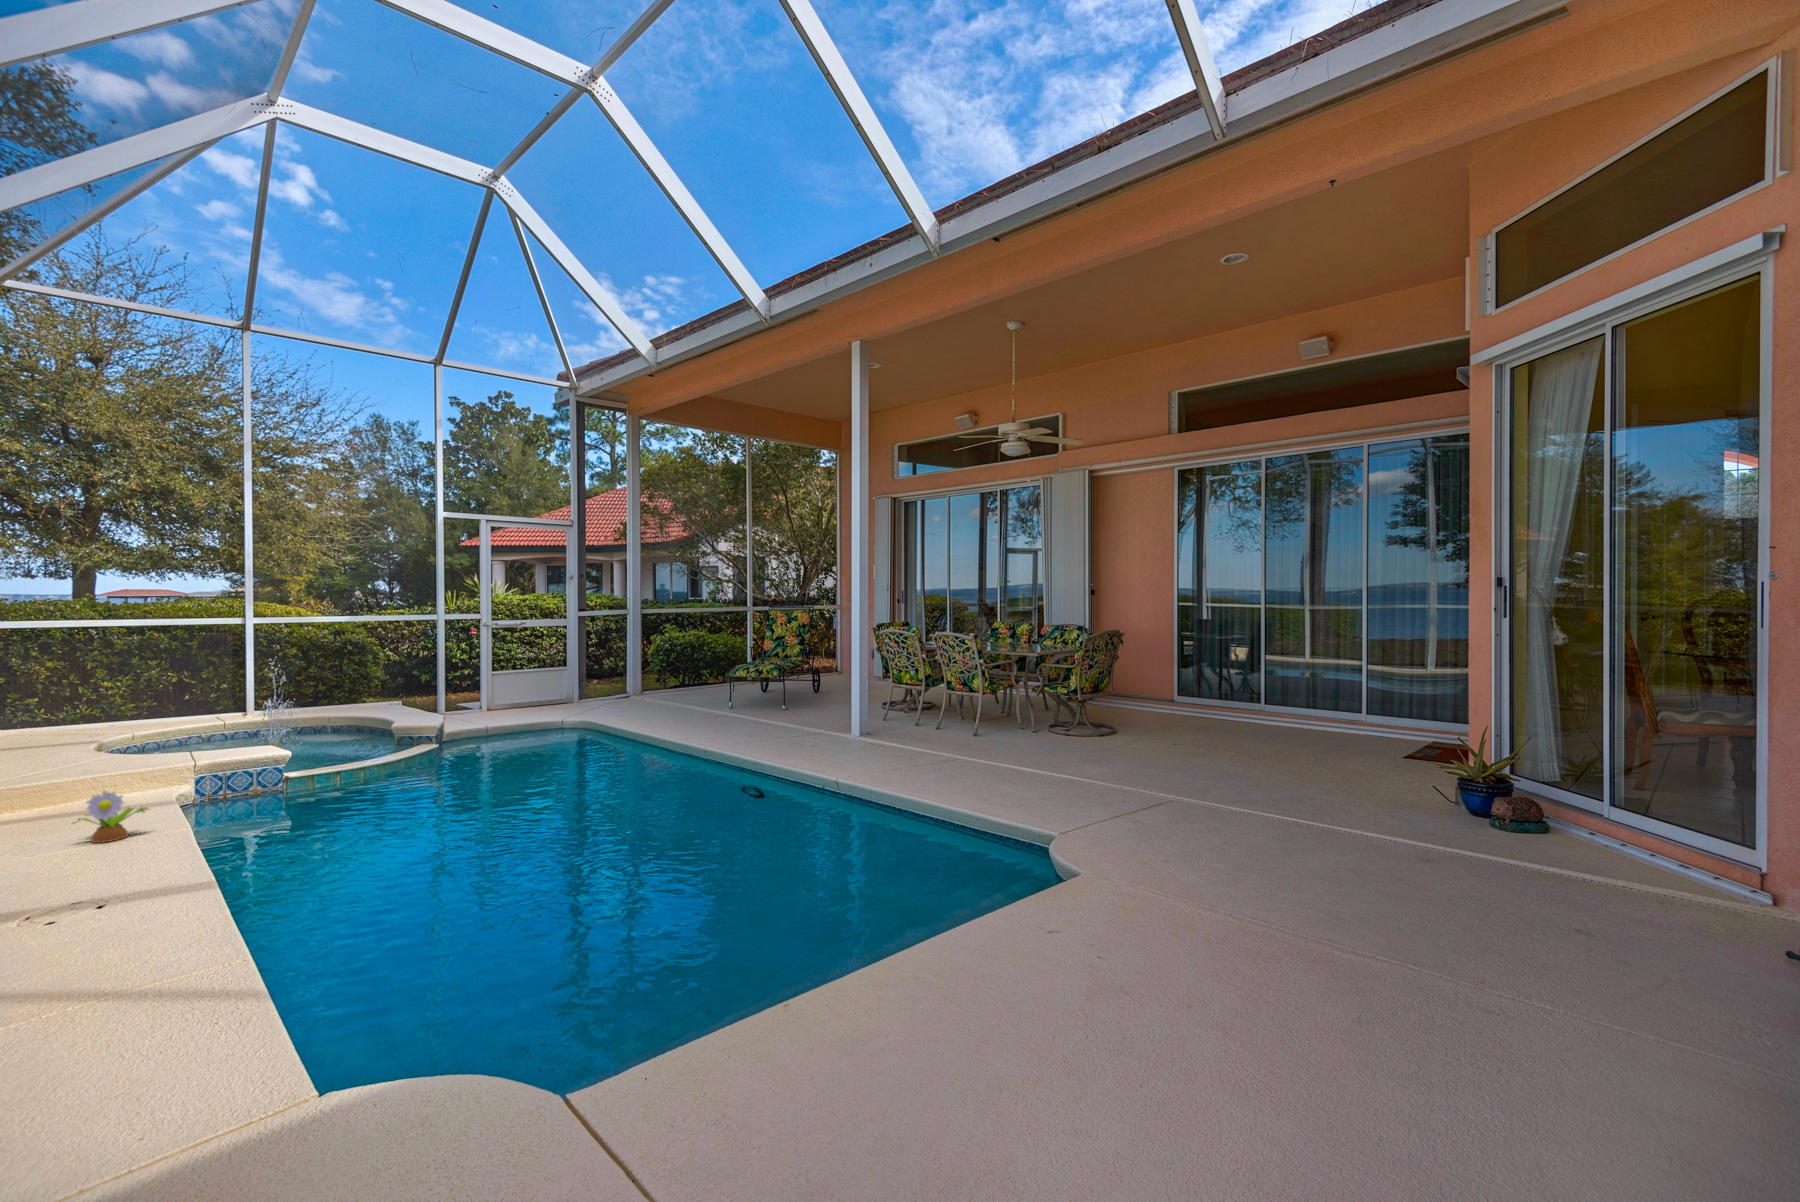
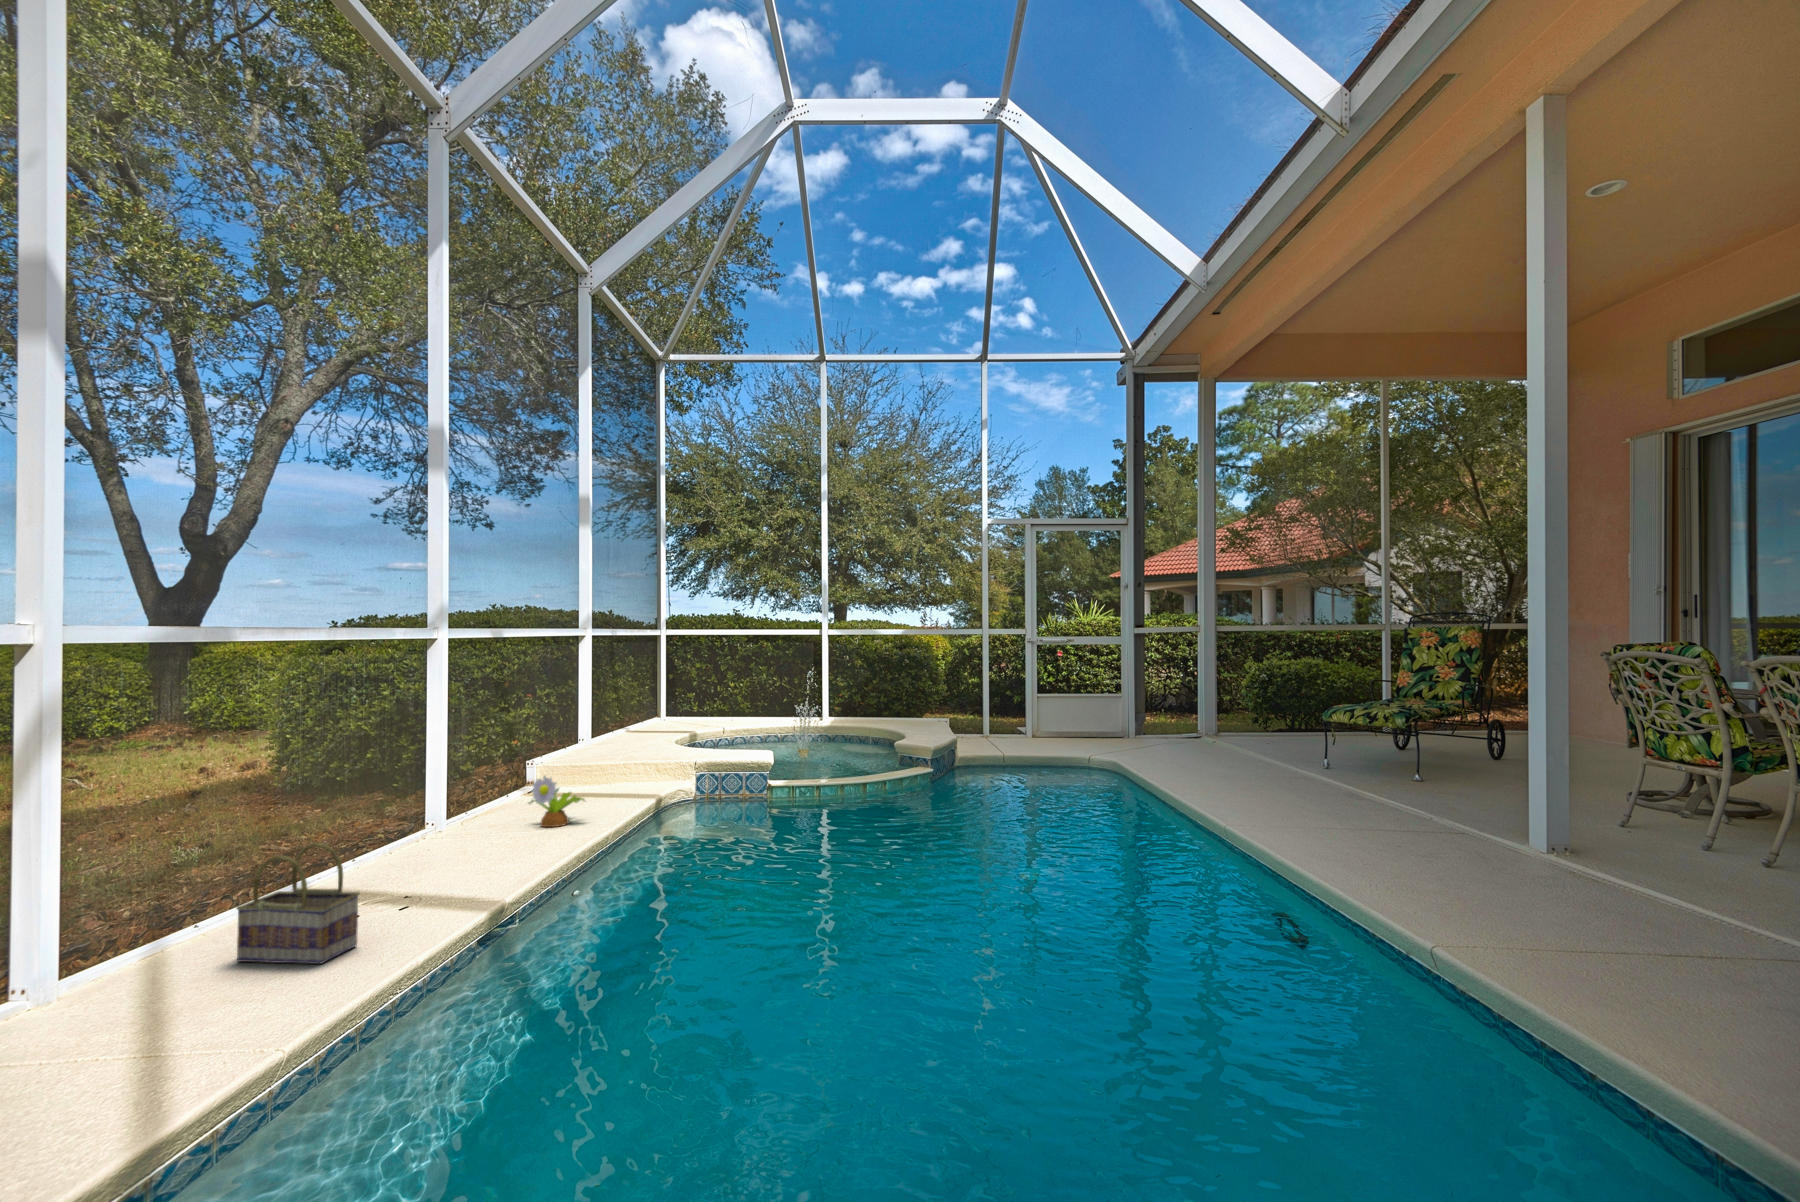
basket: none [40,849,154,960] -> present [237,843,360,964]

